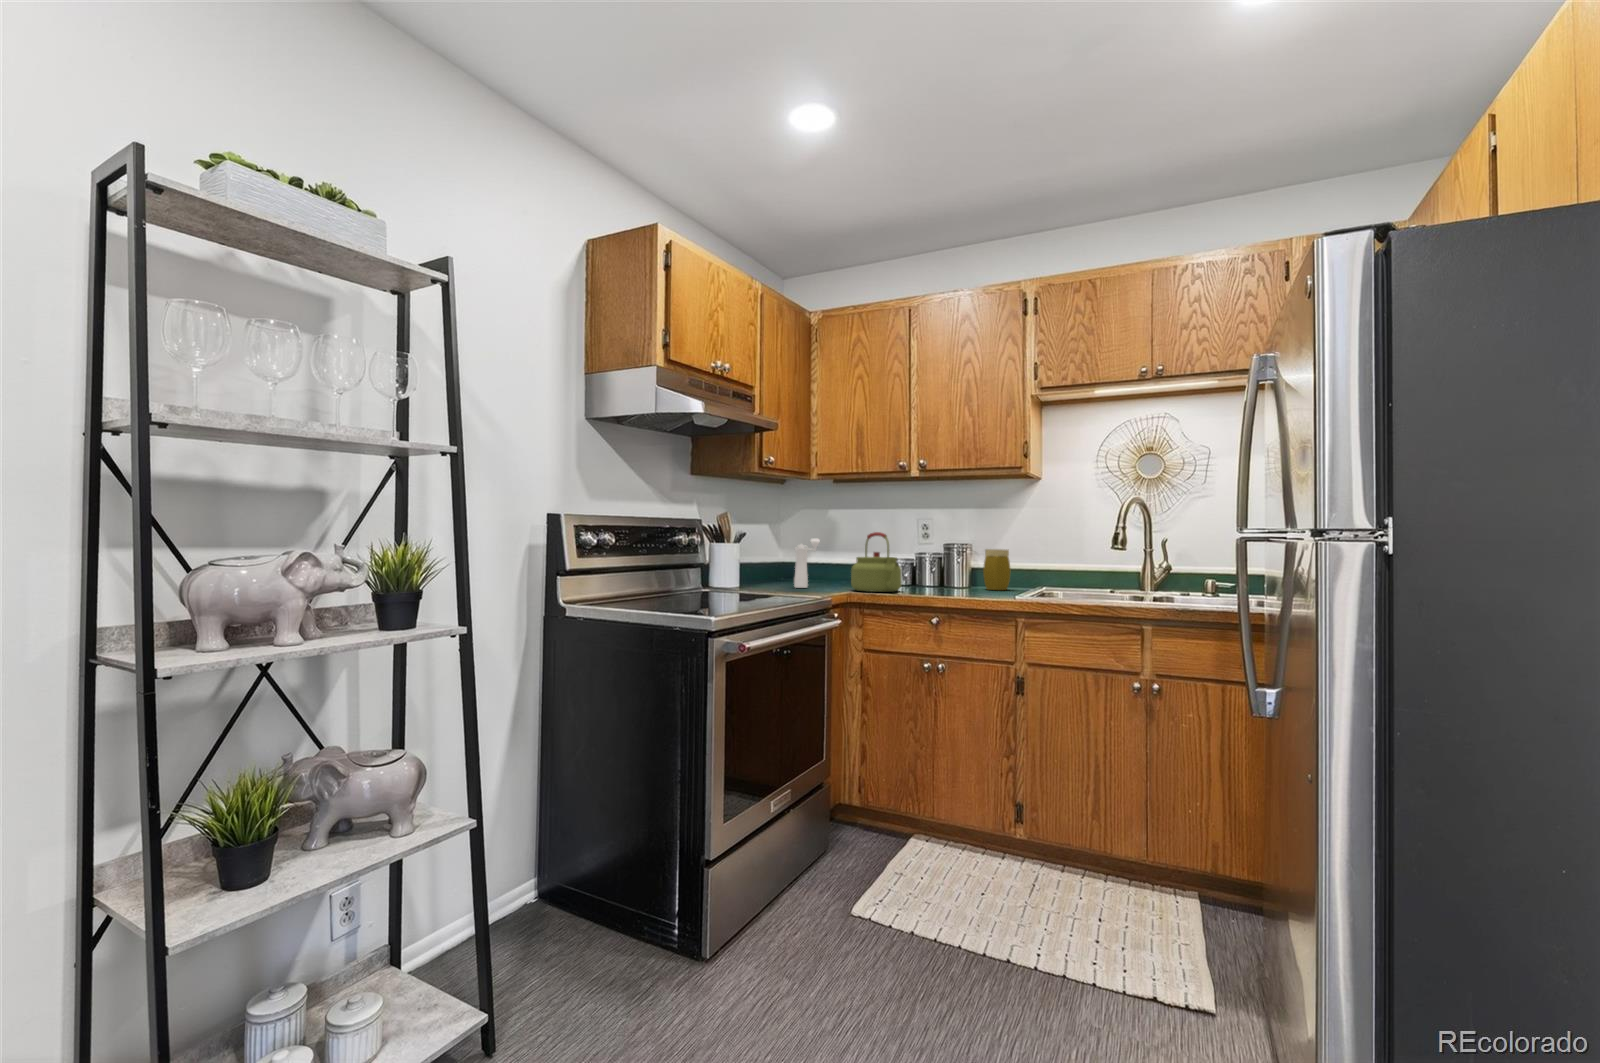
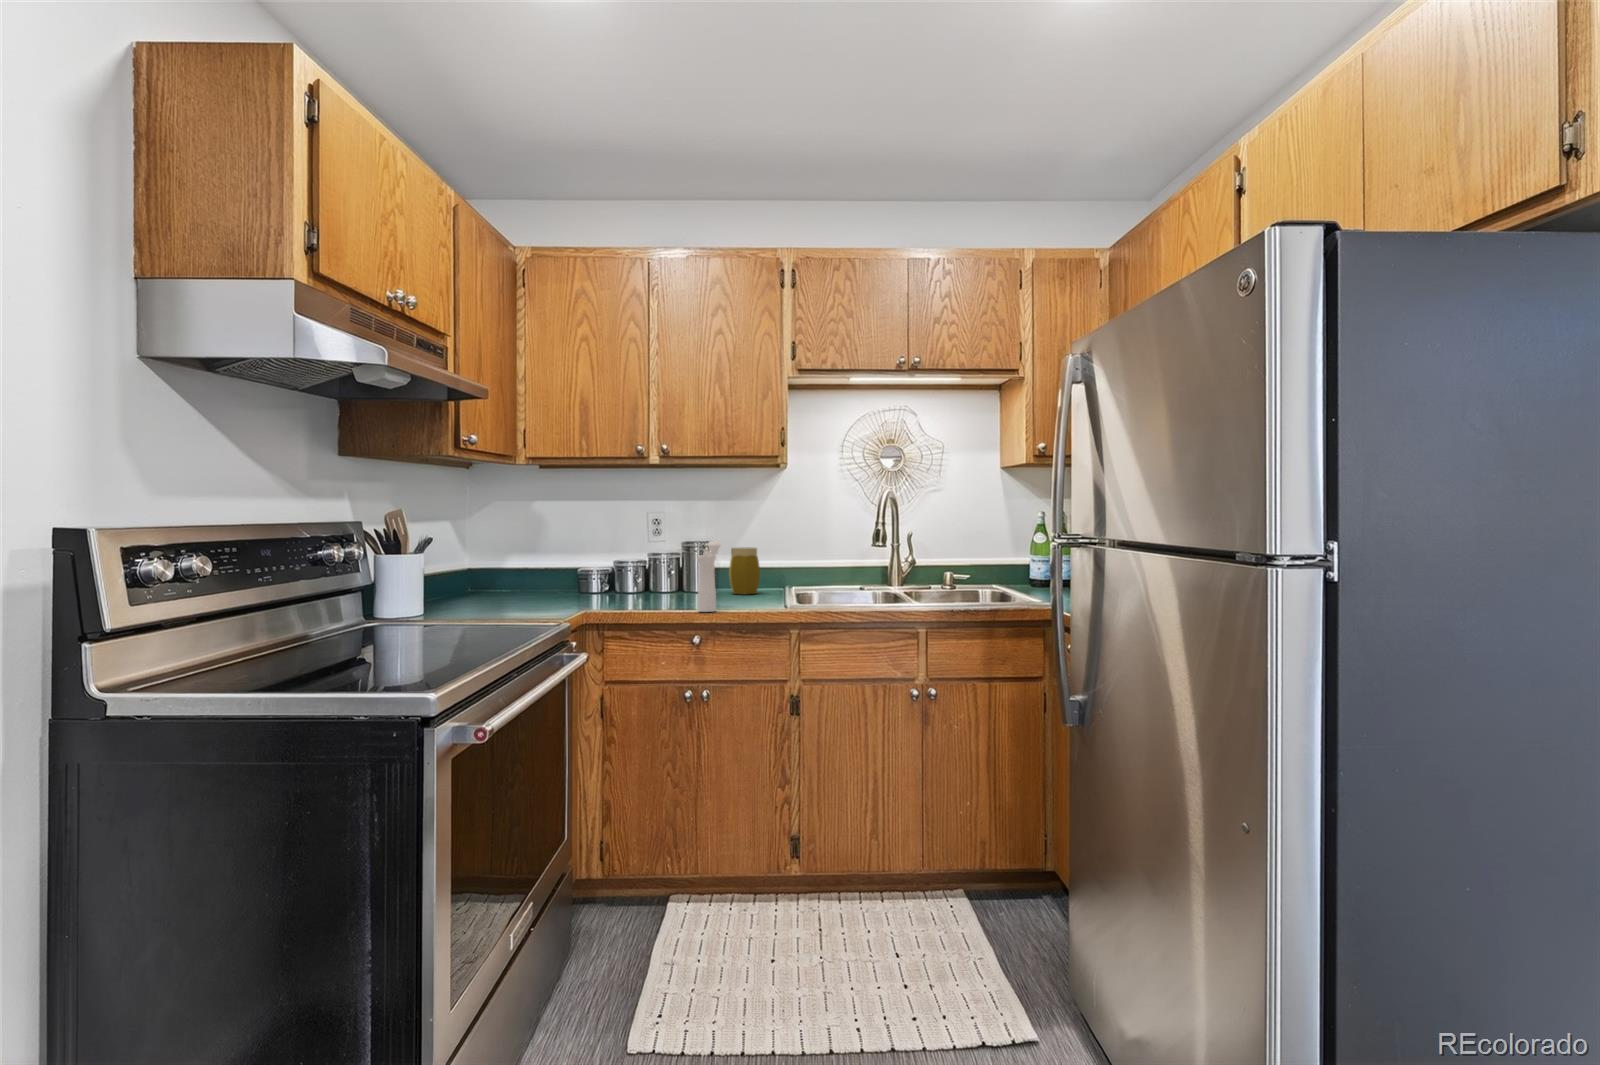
kettle: present [851,532,902,592] -> none [579,532,646,607]
pepper mill: present [794,538,820,588] -> present [698,541,721,612]

